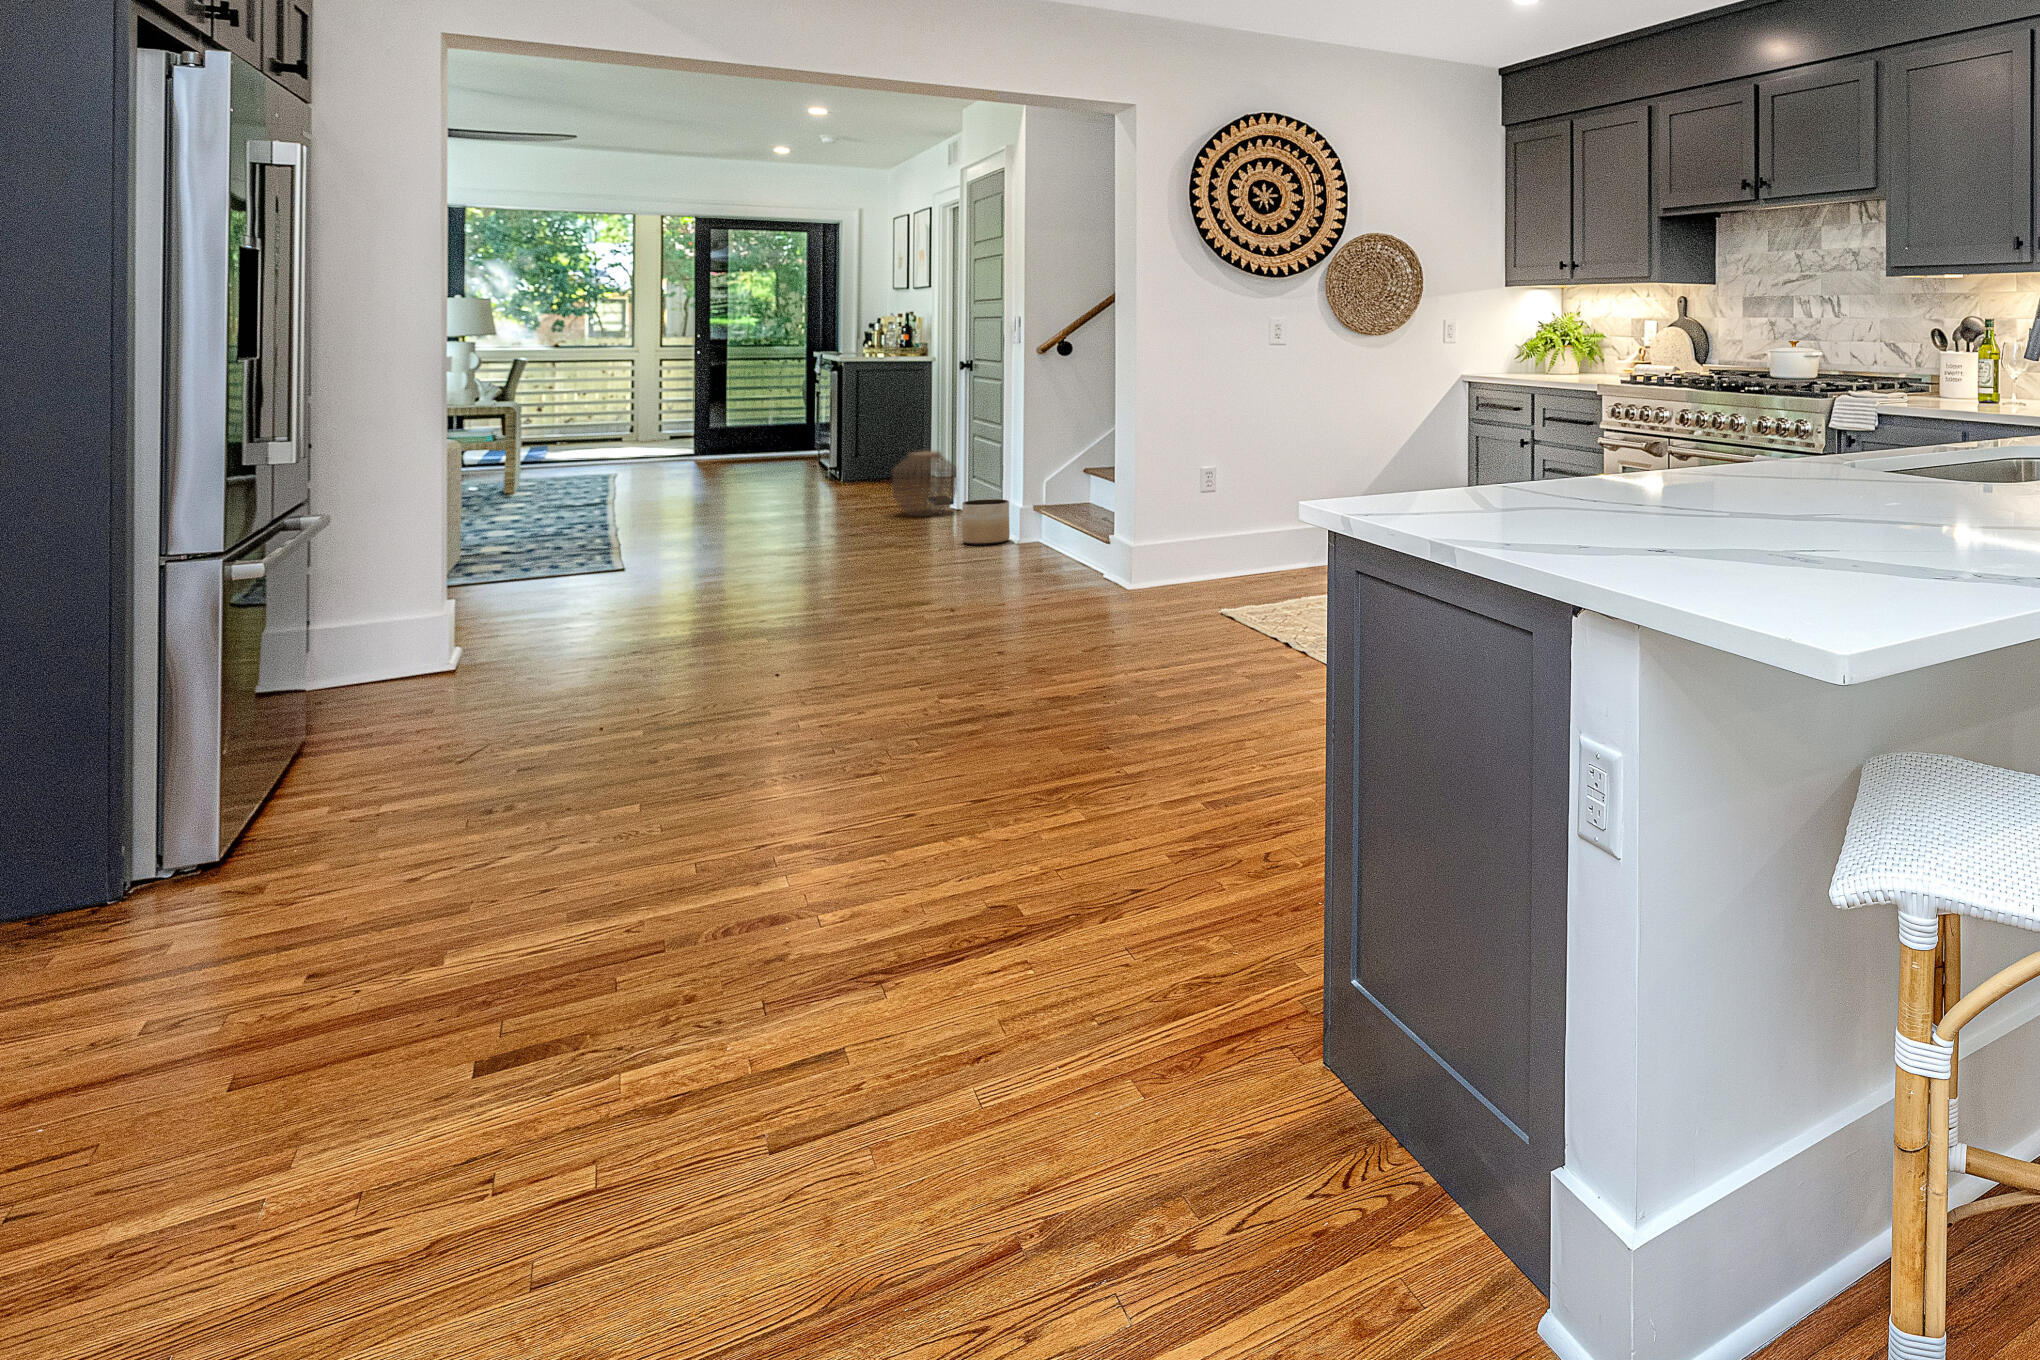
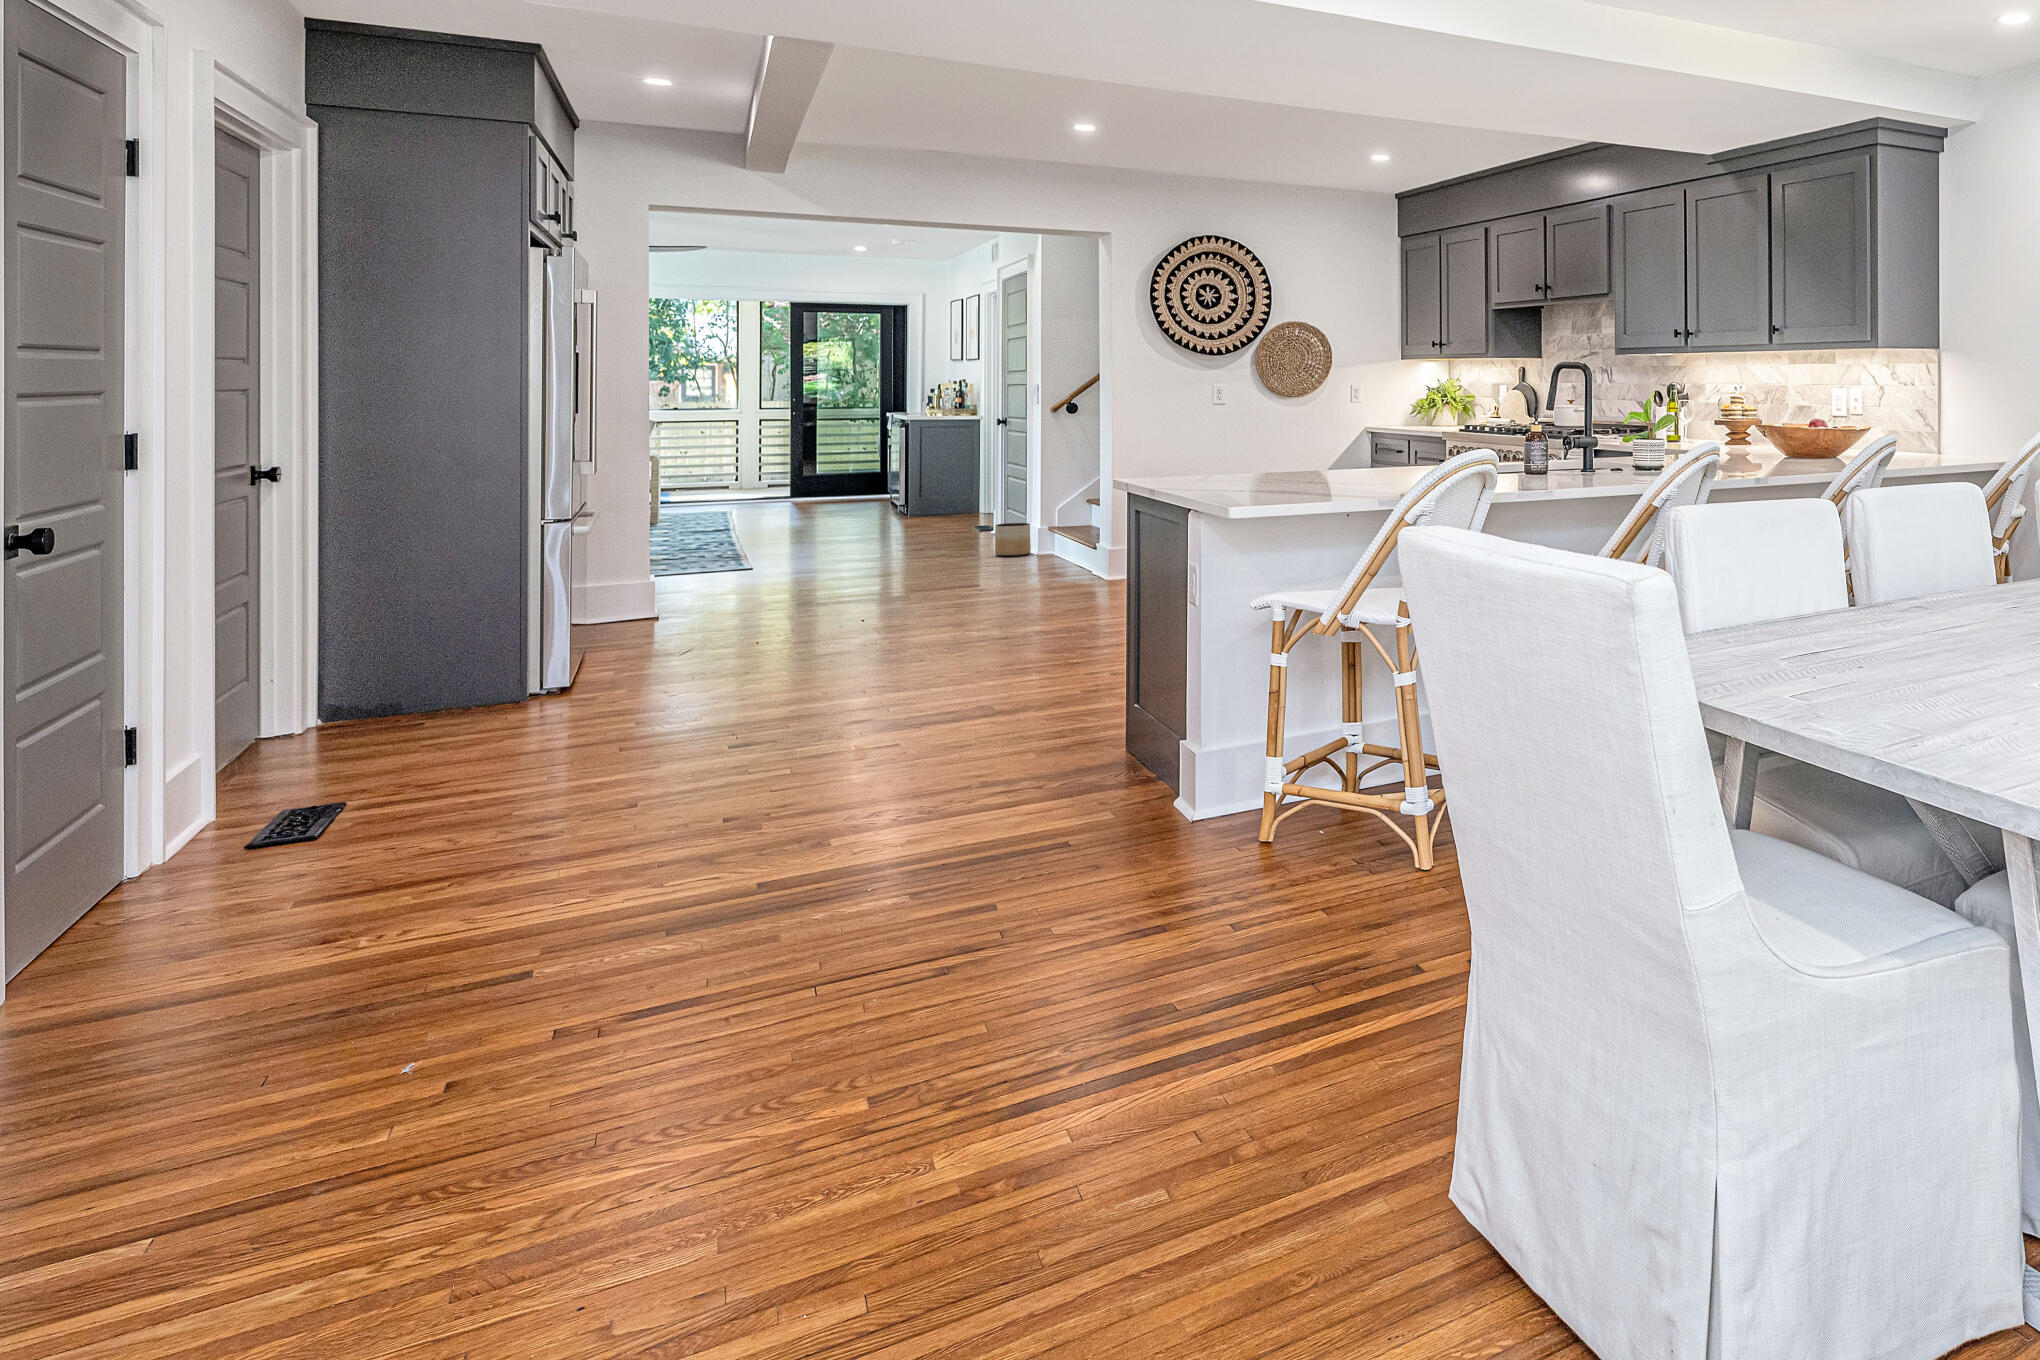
woven basket: present [892,451,957,516] -> none [945,489,994,539]

